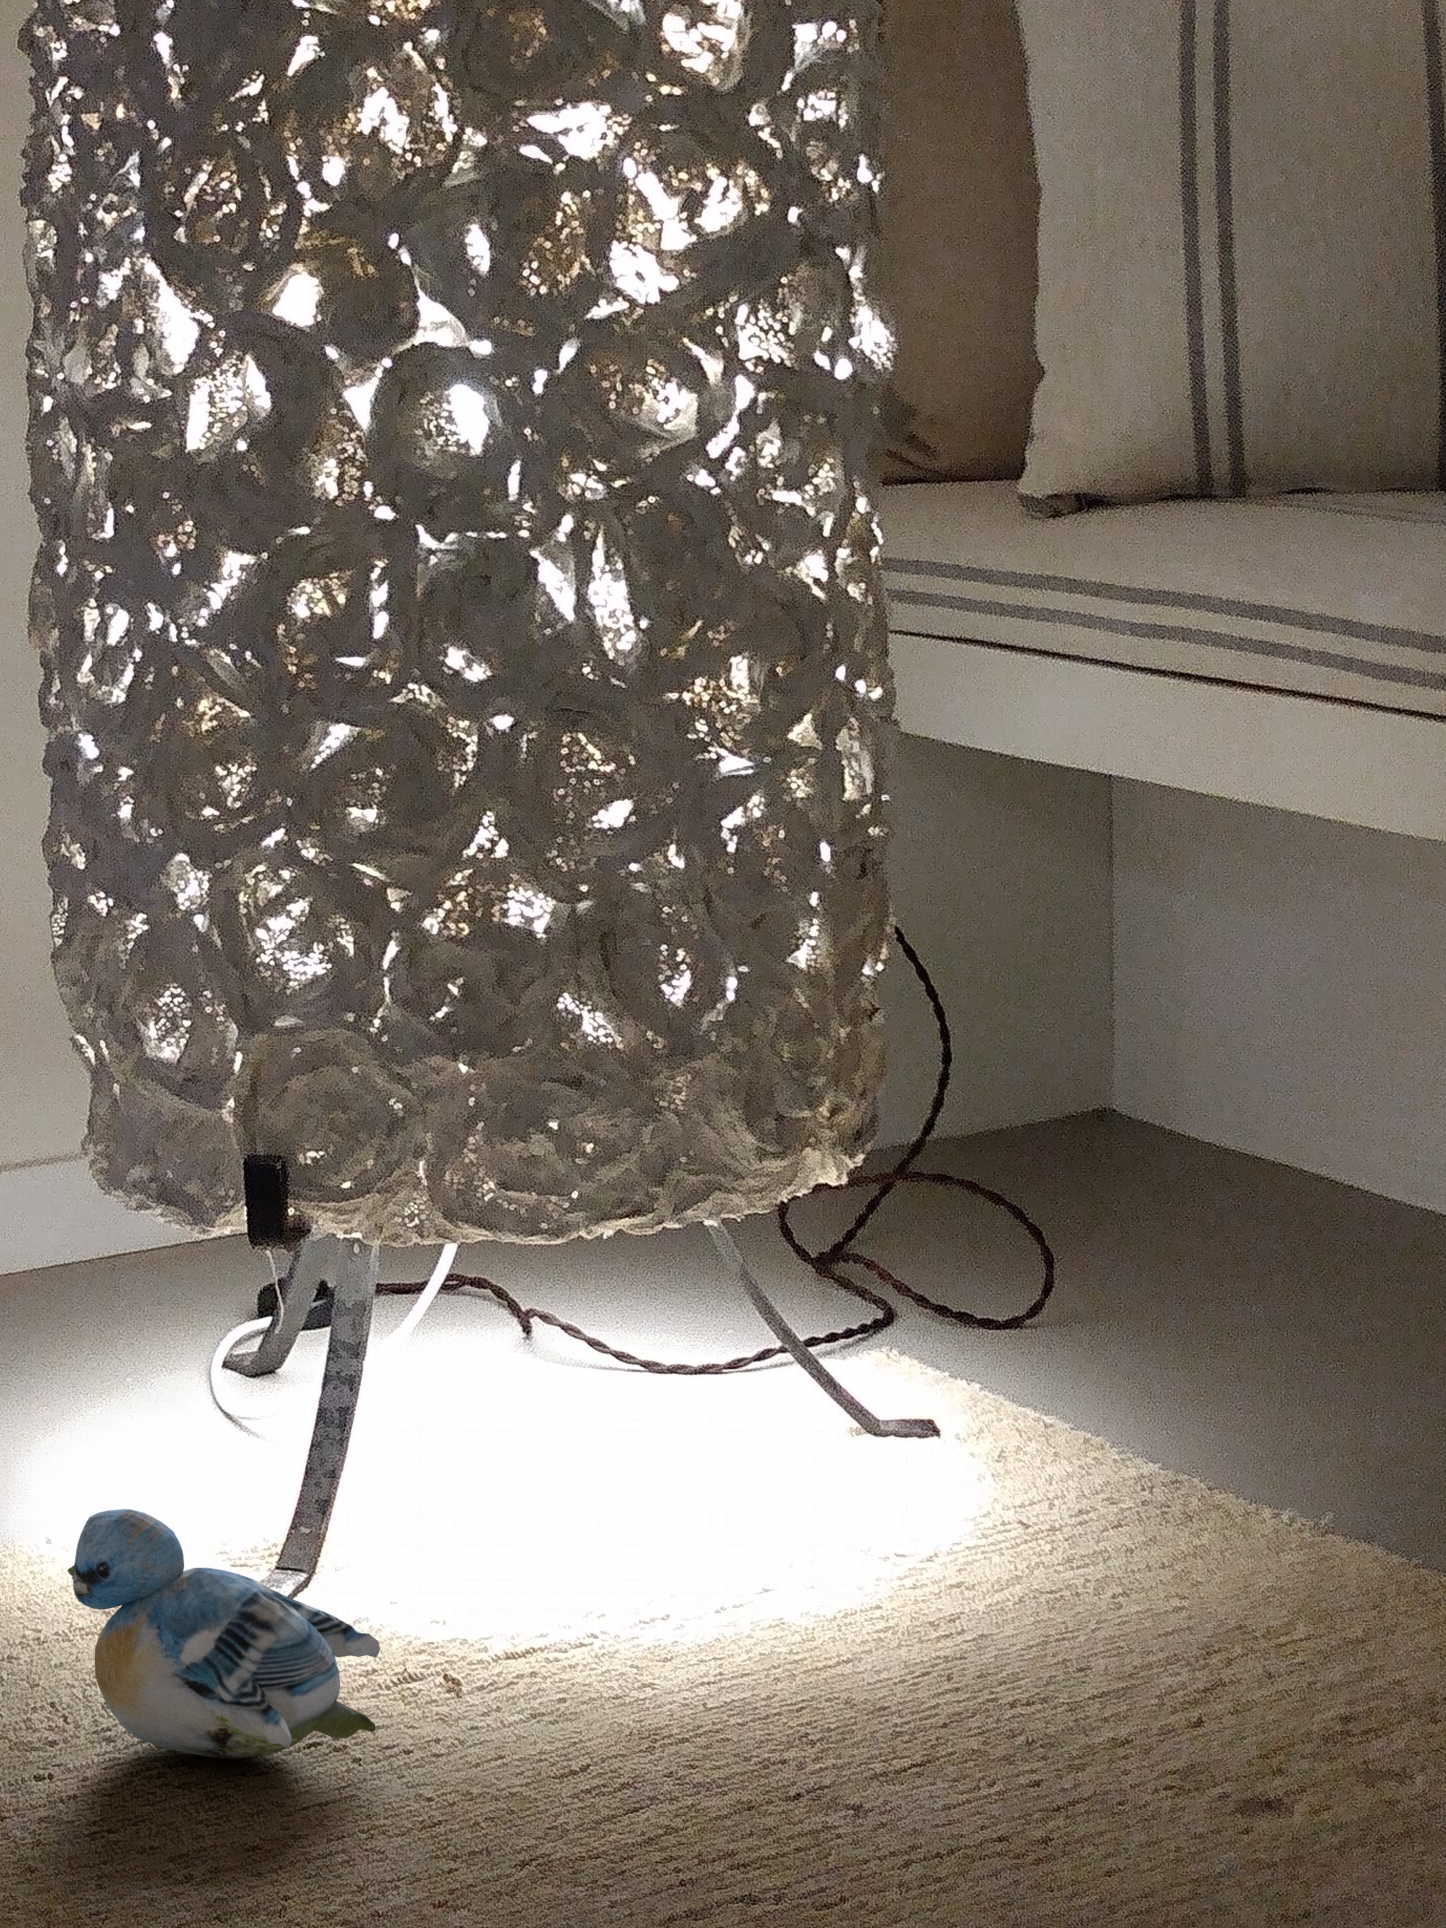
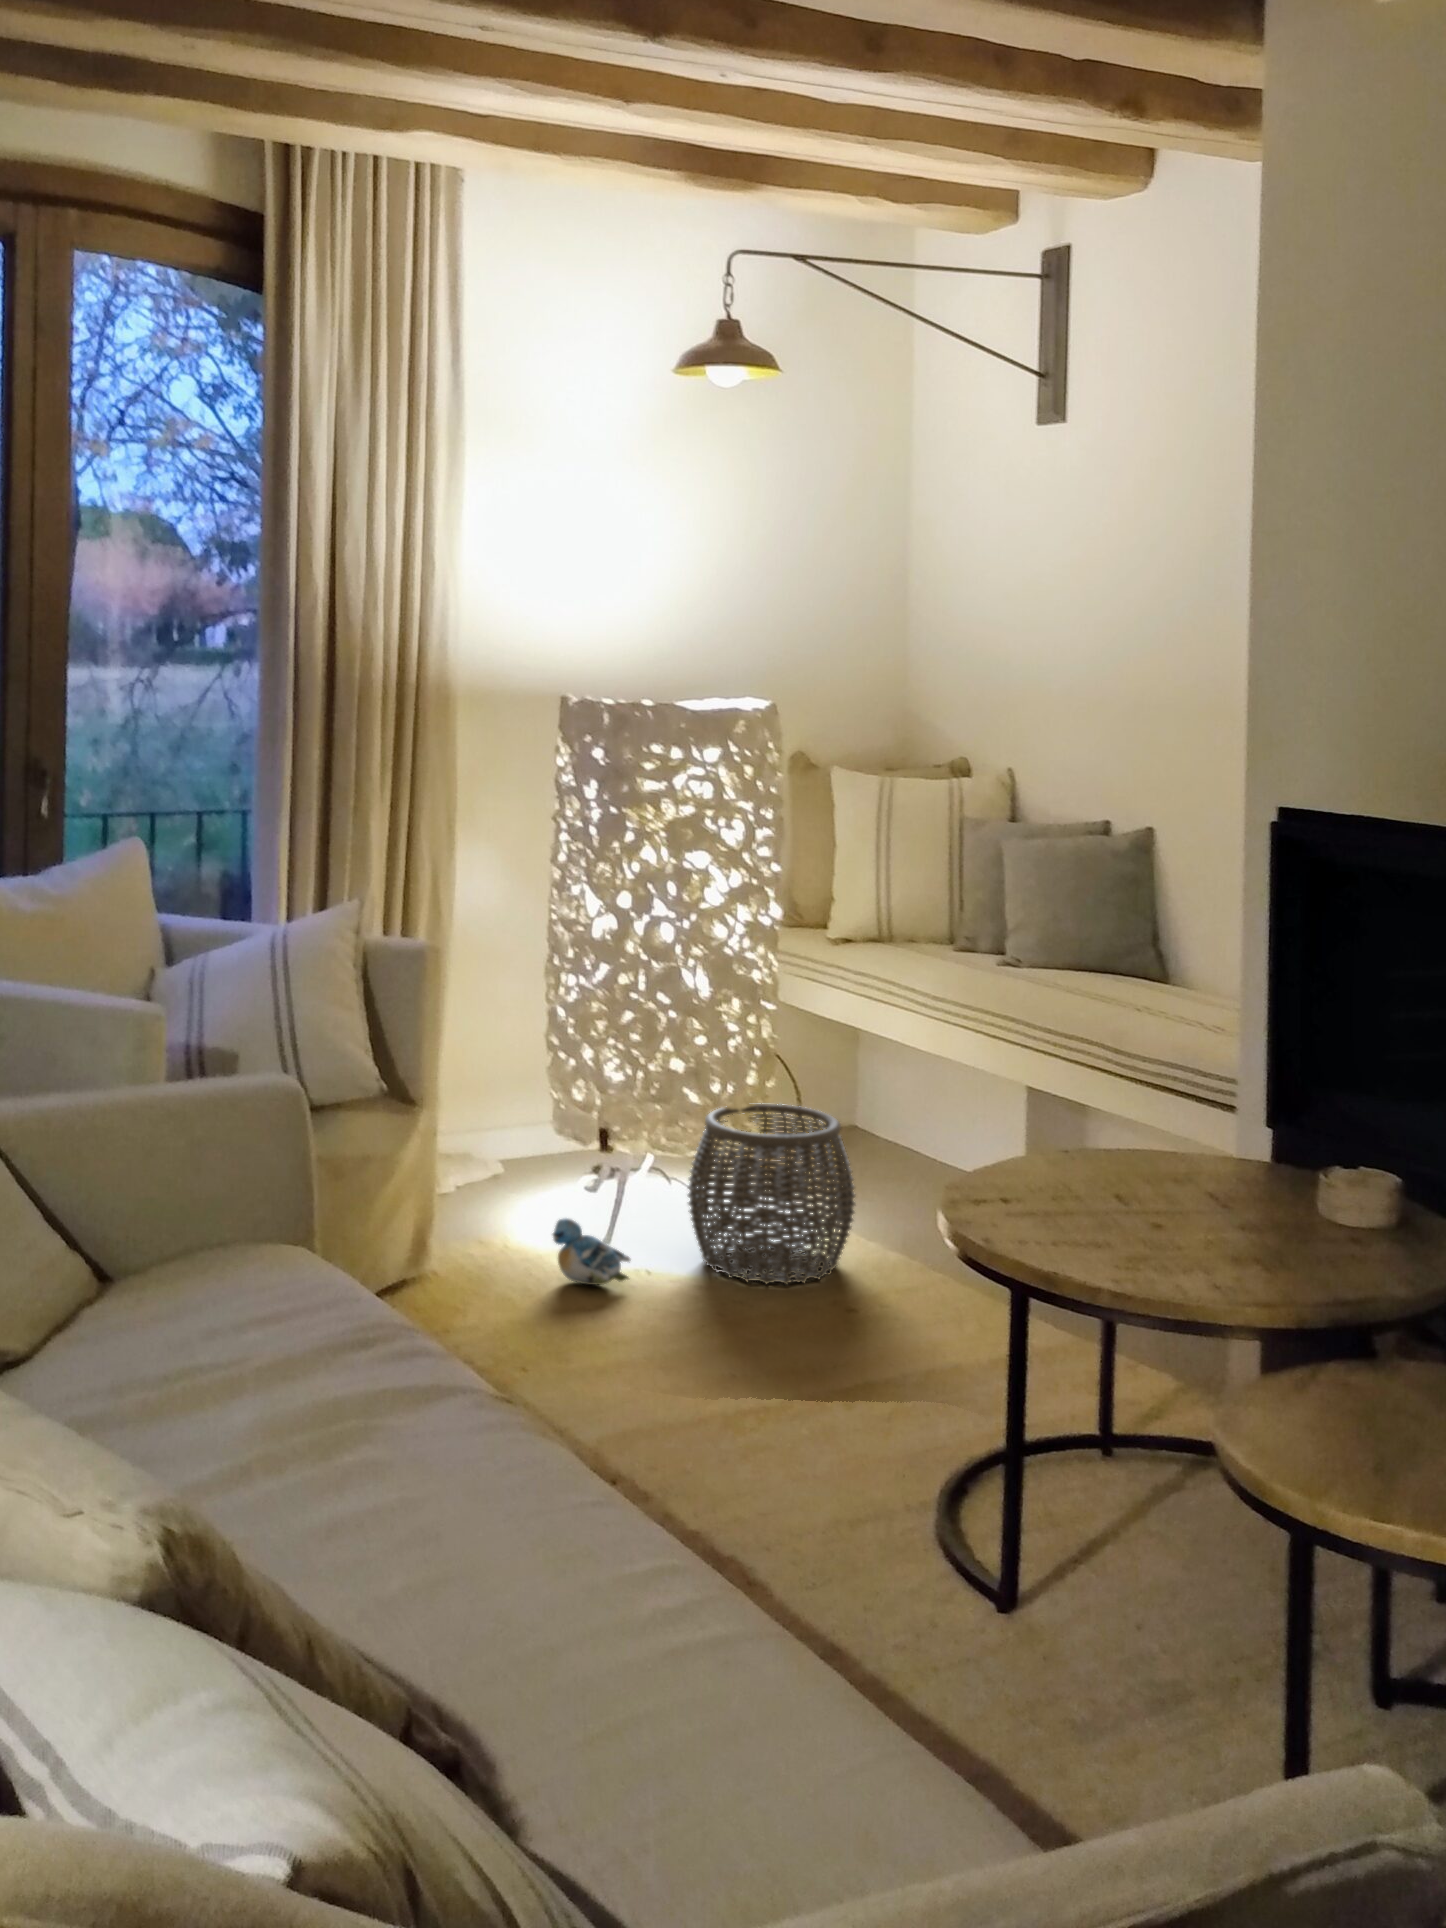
woven basket: none [587,1039,1222,1708] -> present [688,1104,855,1284]

